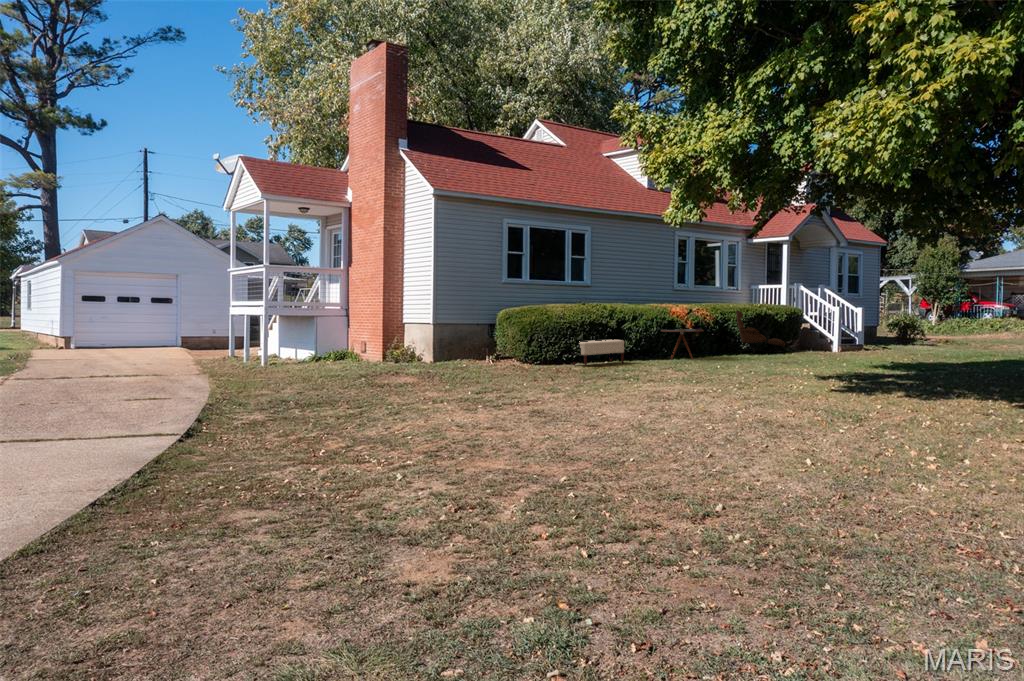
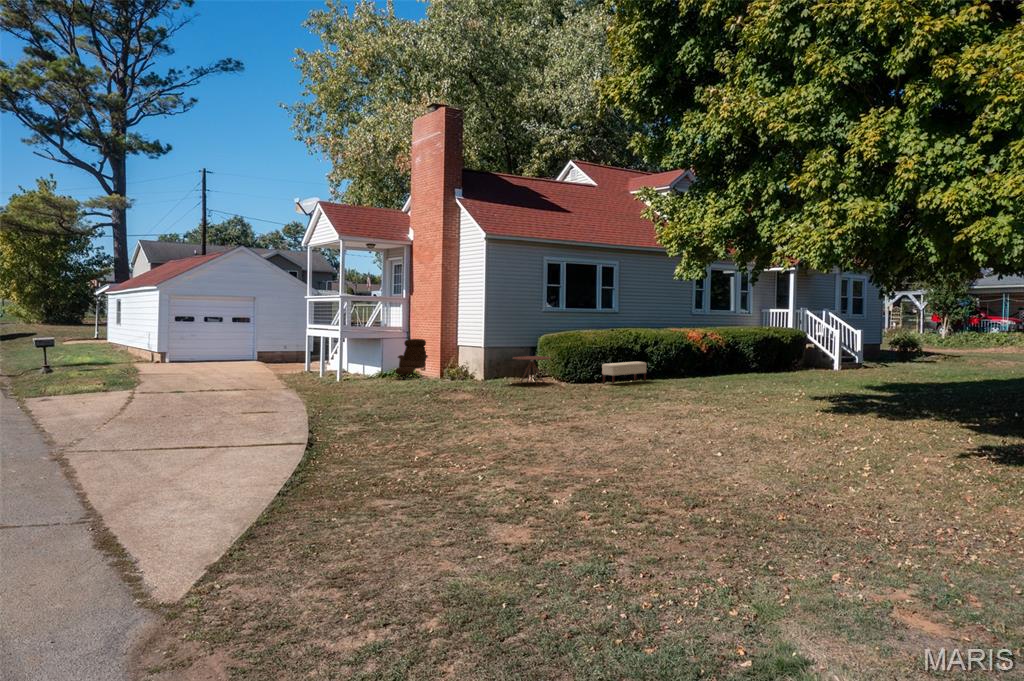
lounge chair: present [736,311,785,353] -> present [395,339,428,380]
round table: present [661,329,704,360] -> present [513,356,551,384]

